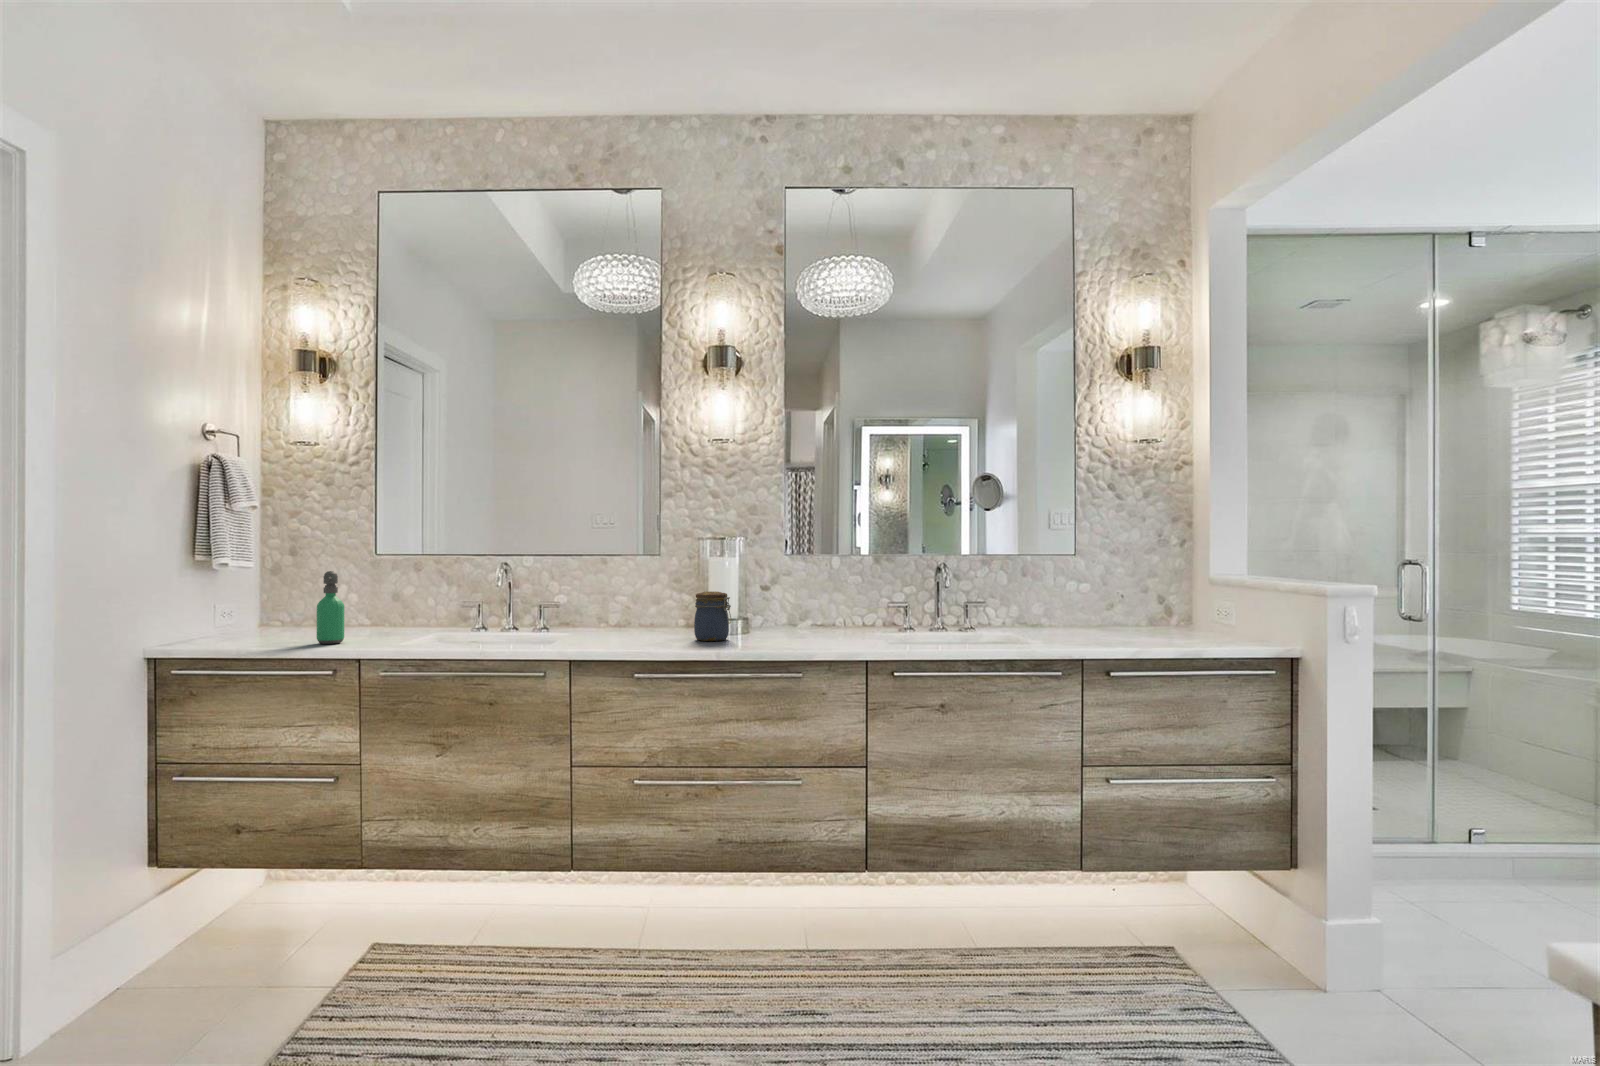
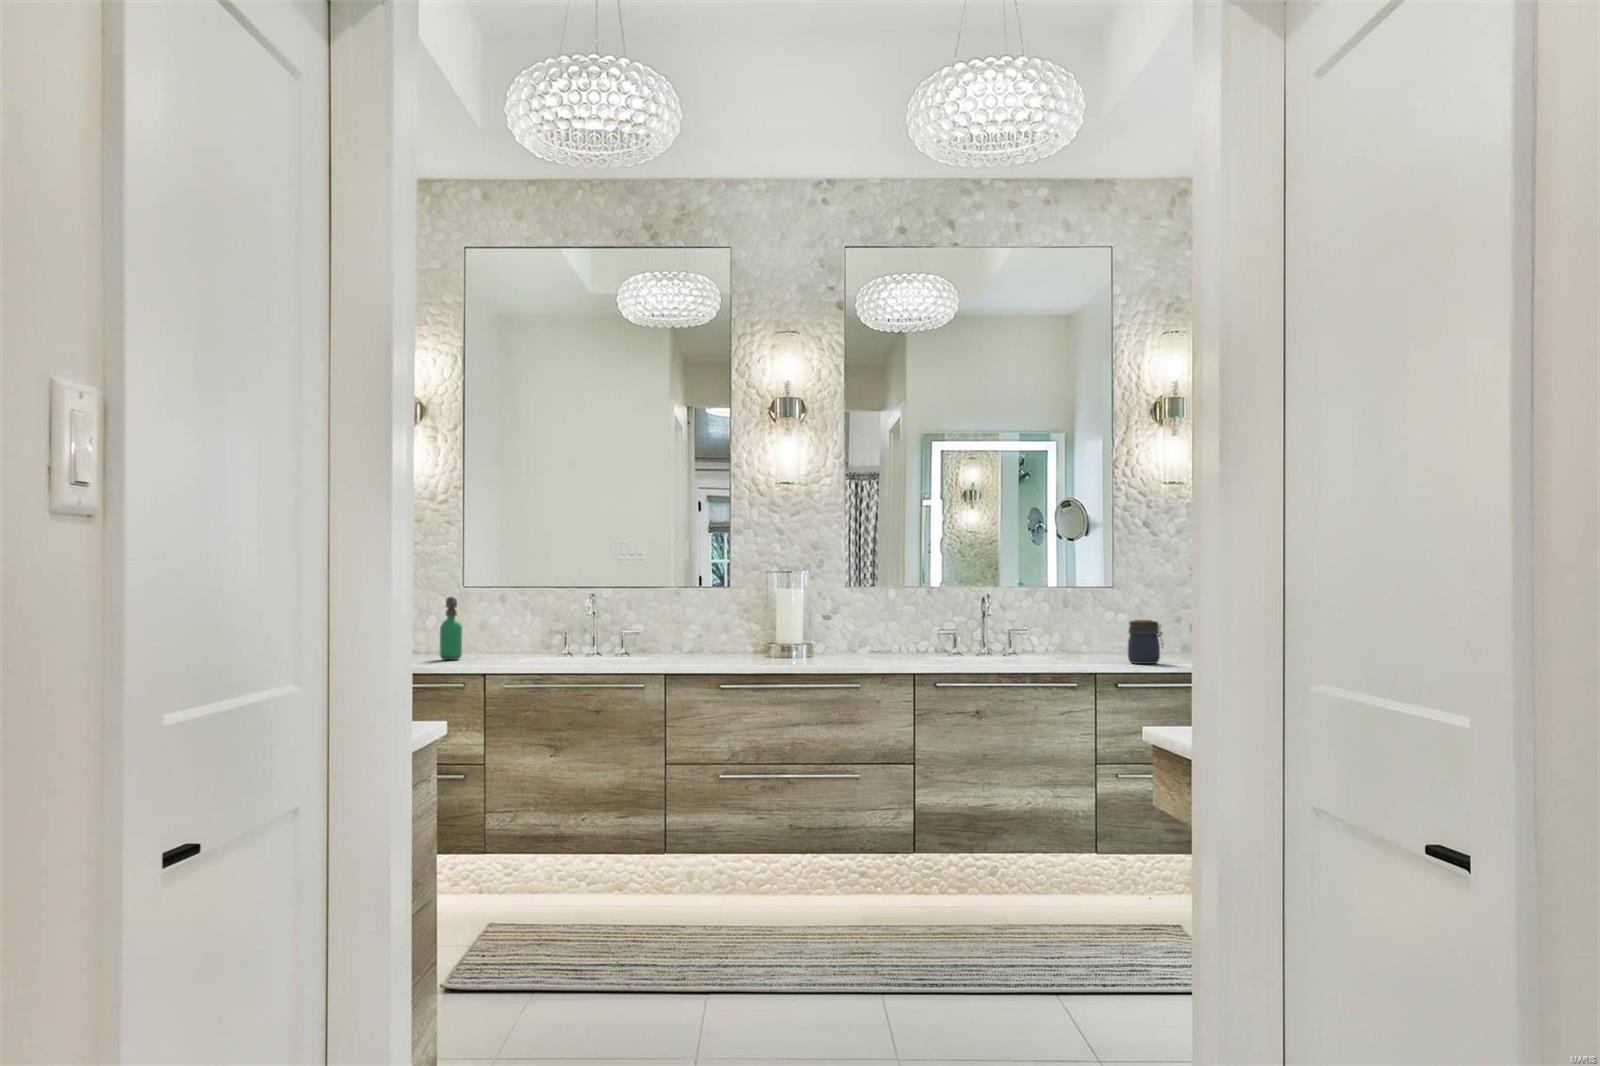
jar: present [694,592,731,641] -> present [1128,620,1163,664]

